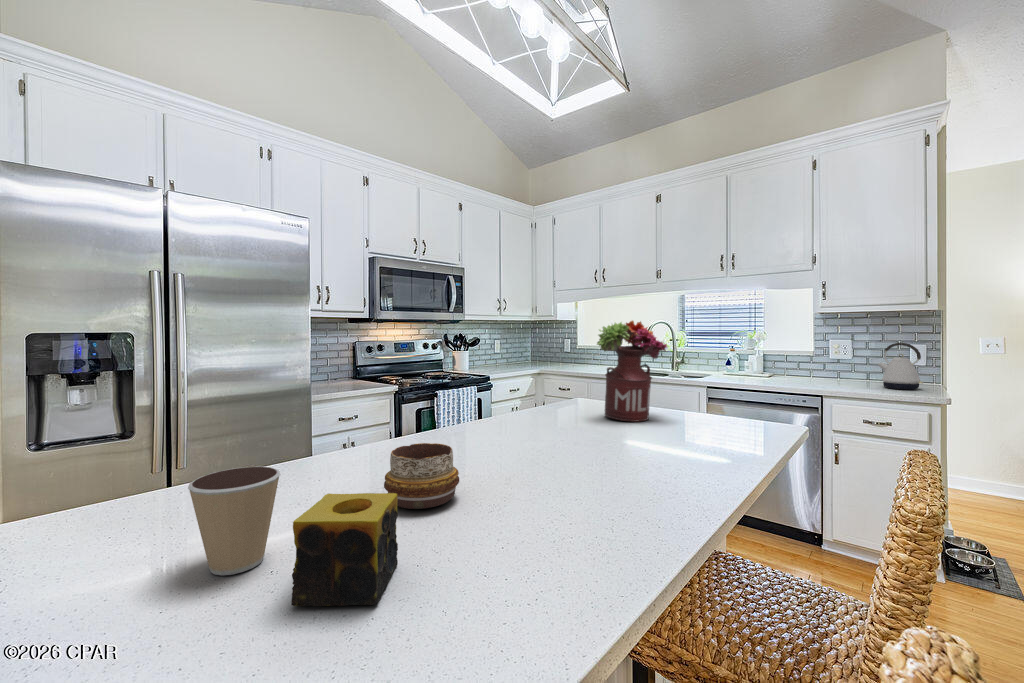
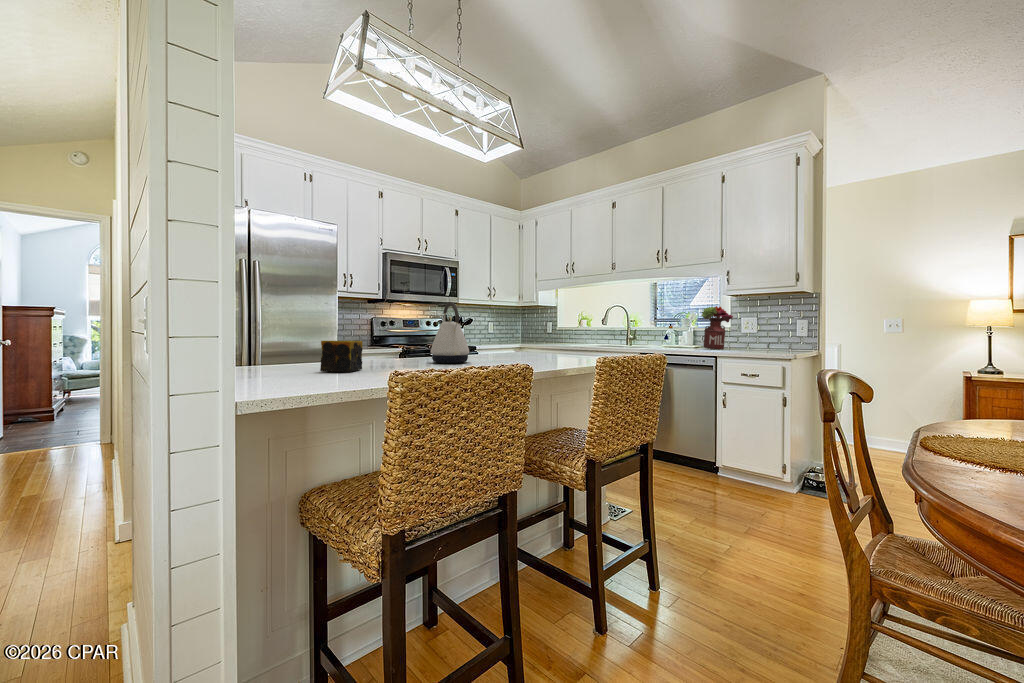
flower arrangement: present [597,321,667,421] -> present [701,306,733,349]
kettle: present [878,343,924,390] -> present [431,302,469,363]
decorative bowl: present [384,443,459,509] -> none [364,340,401,364]
coffee cup: present [188,466,281,575] -> none [282,334,317,370]

